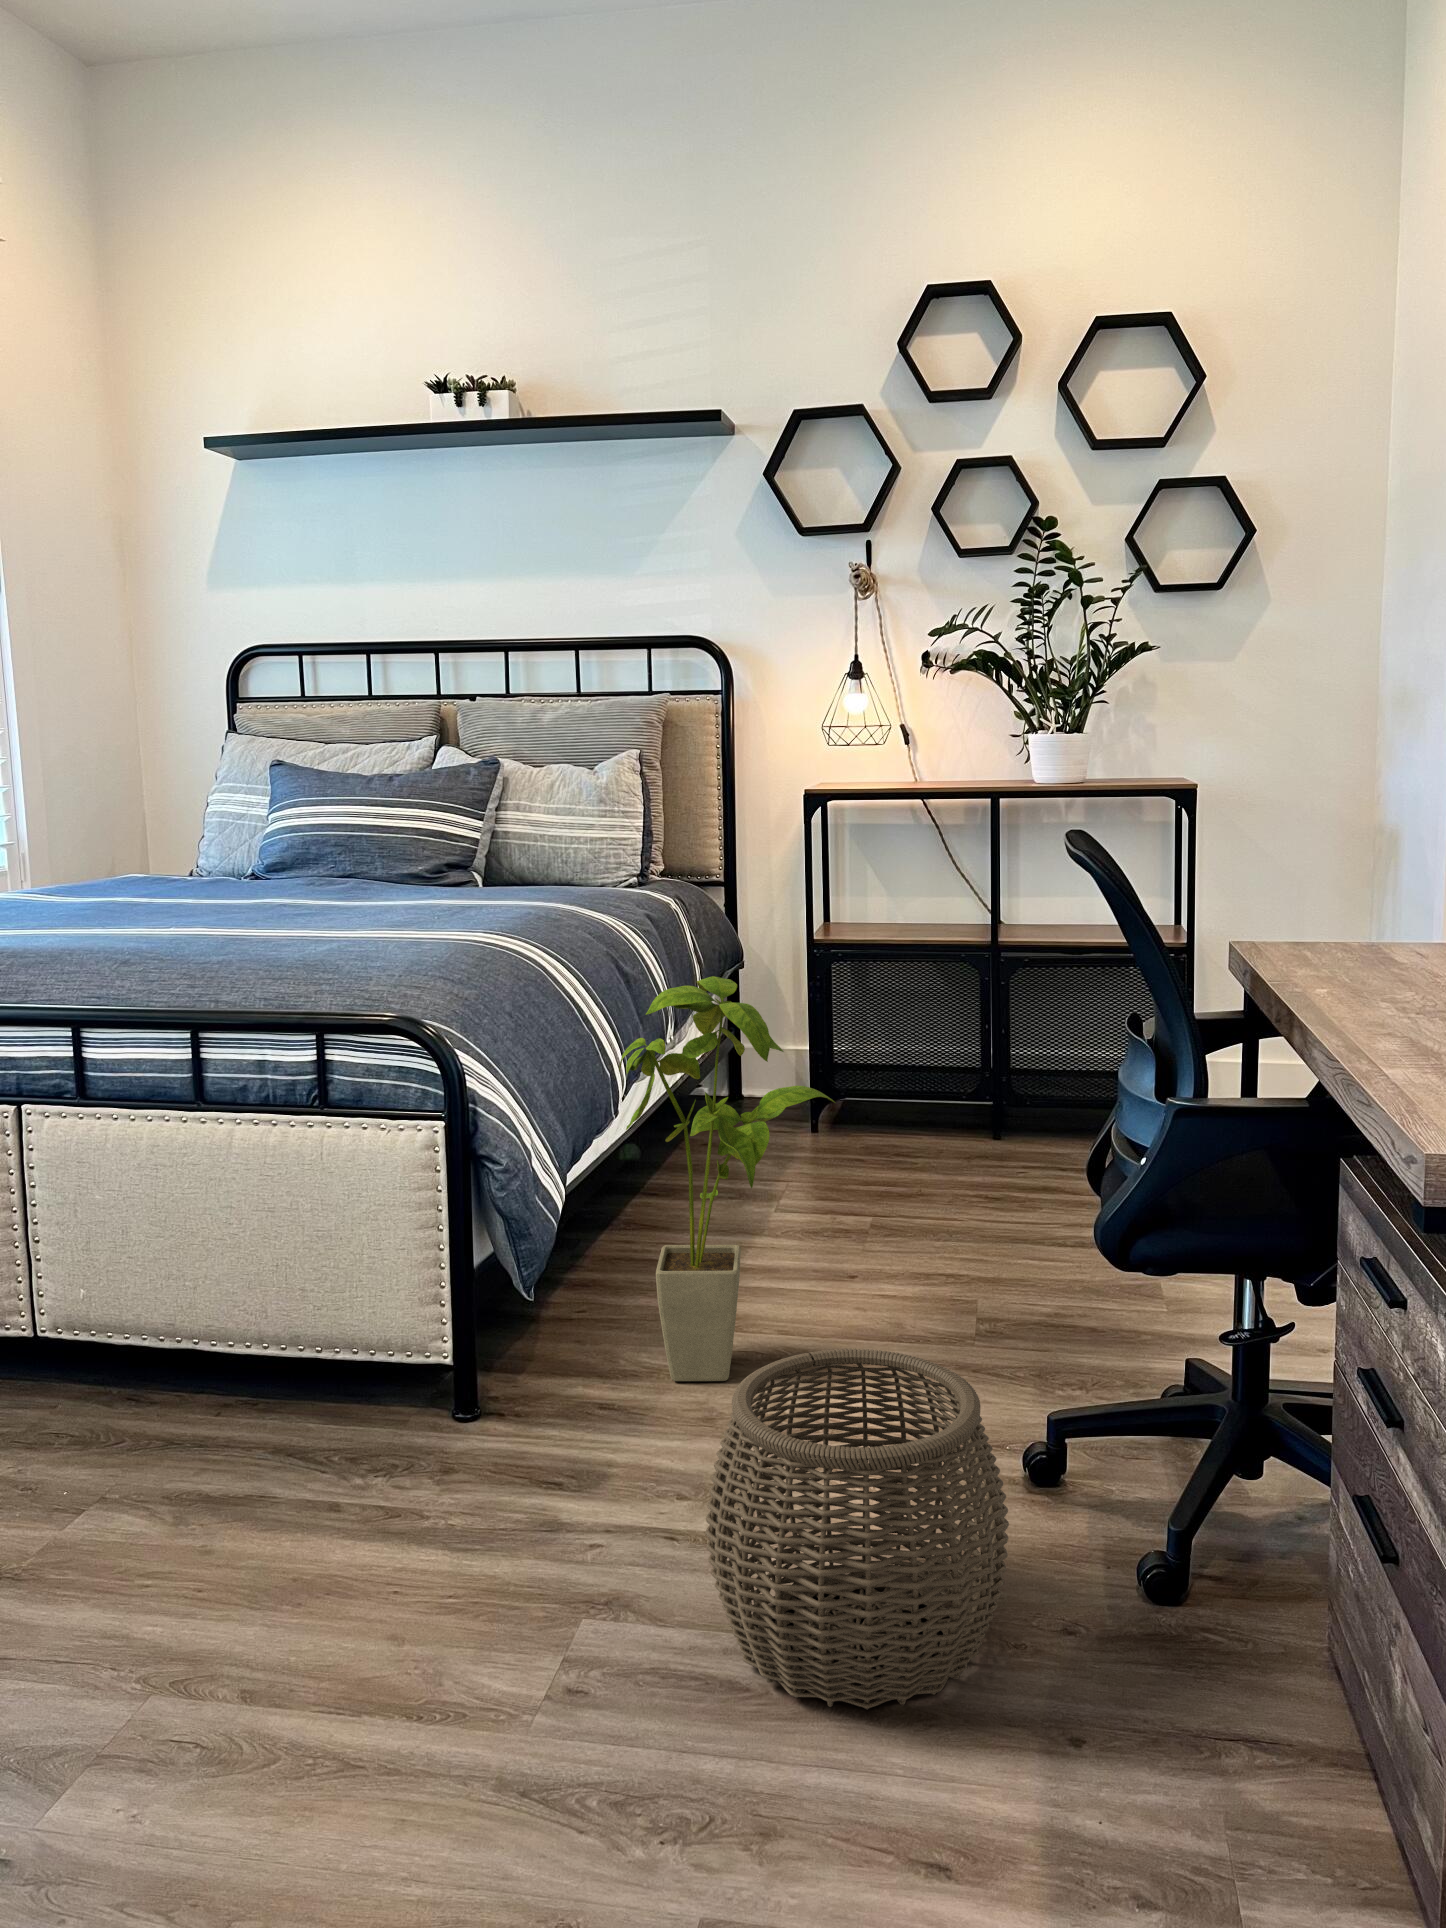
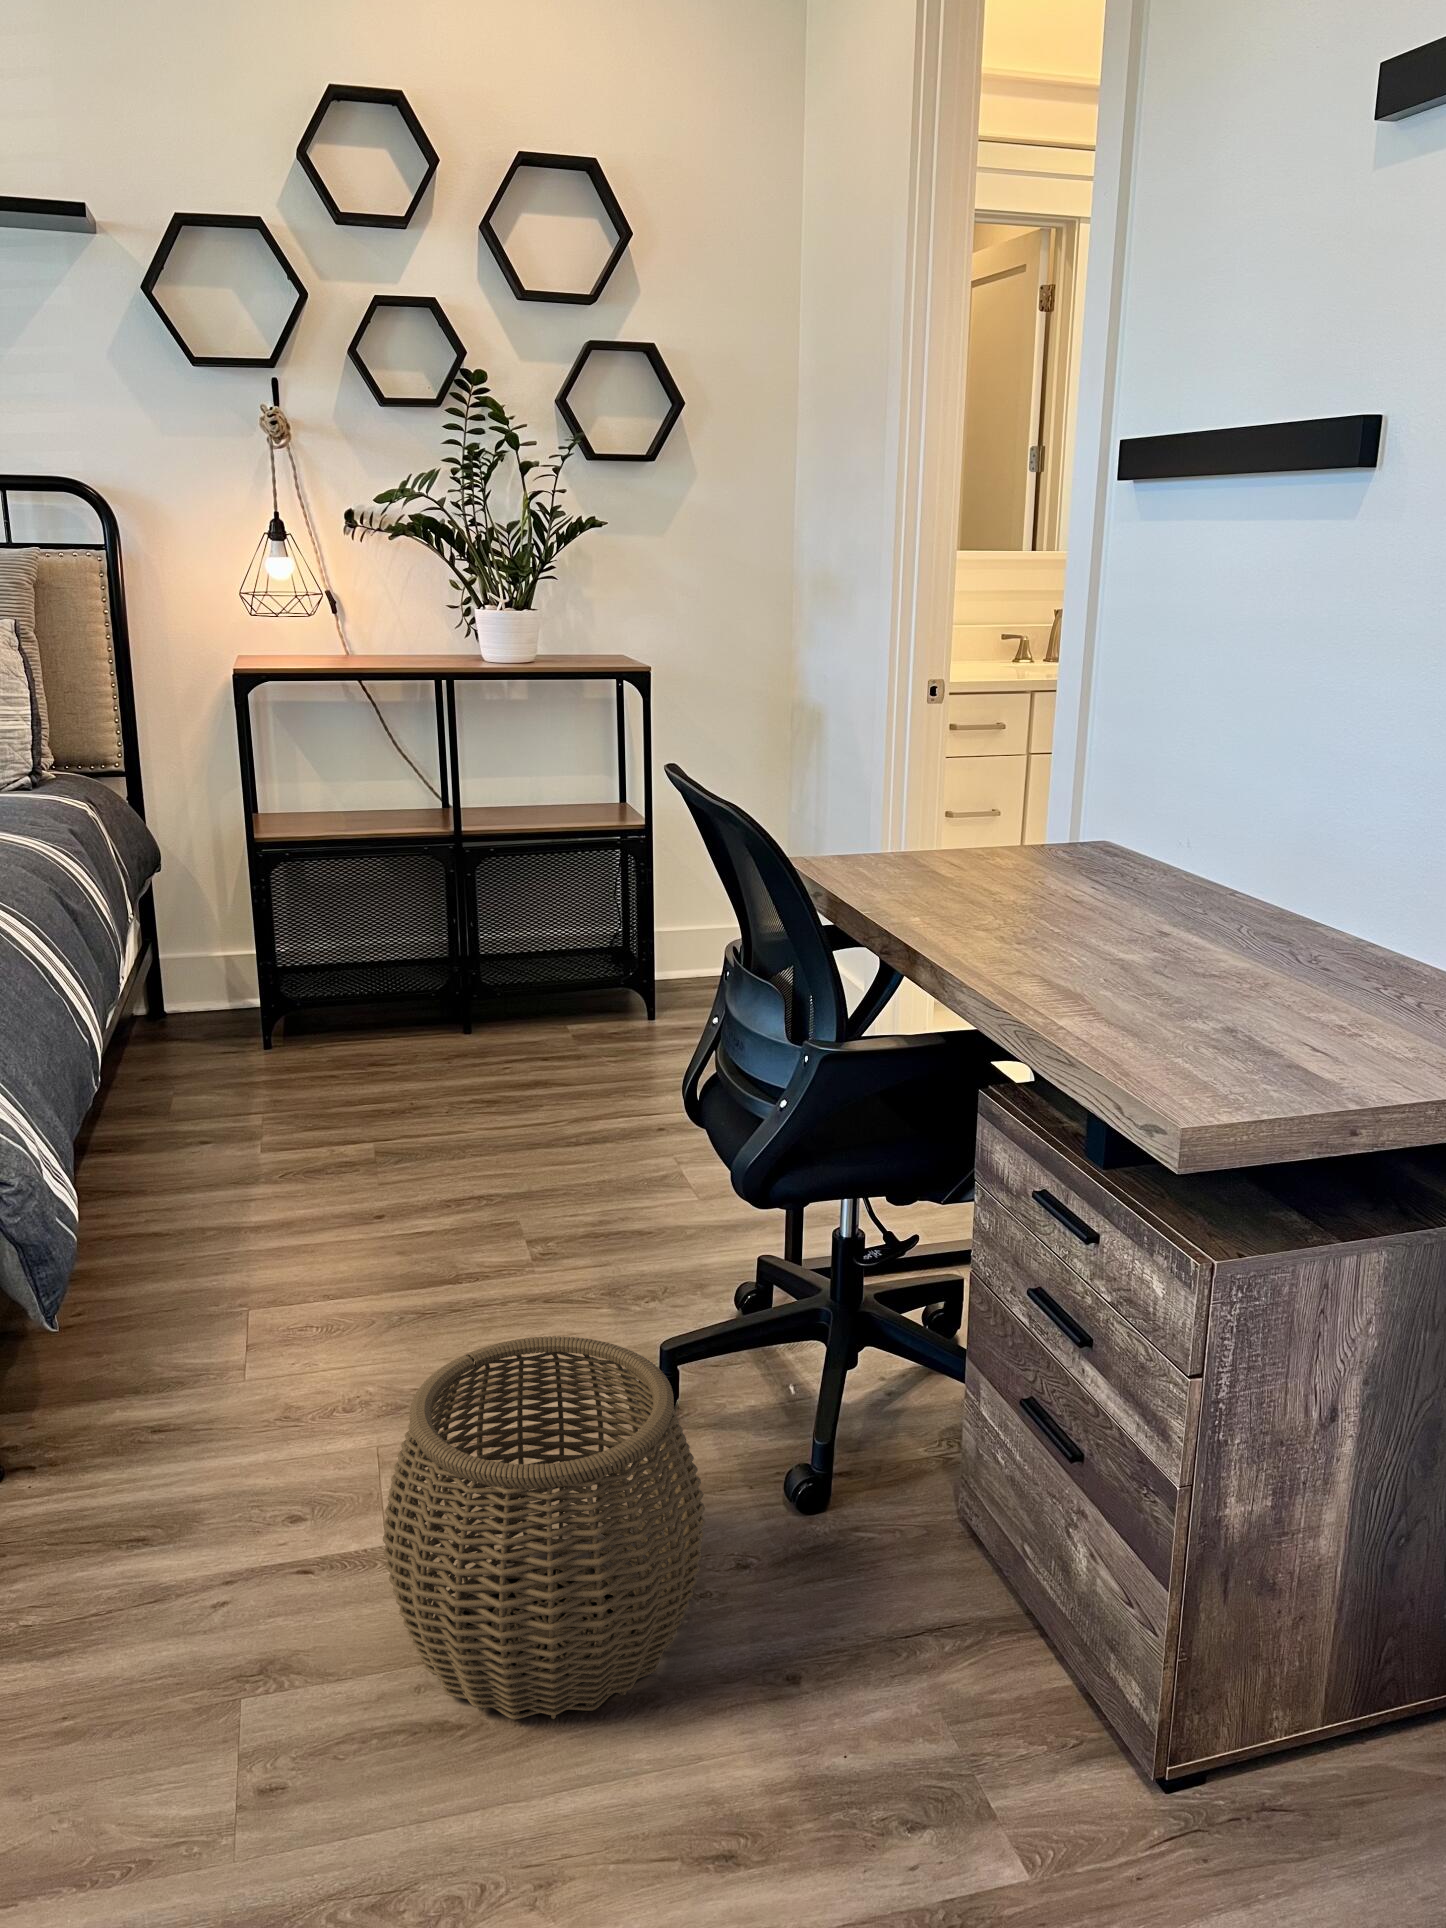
house plant: present [619,976,835,1381] -> none [128,930,383,1381]

